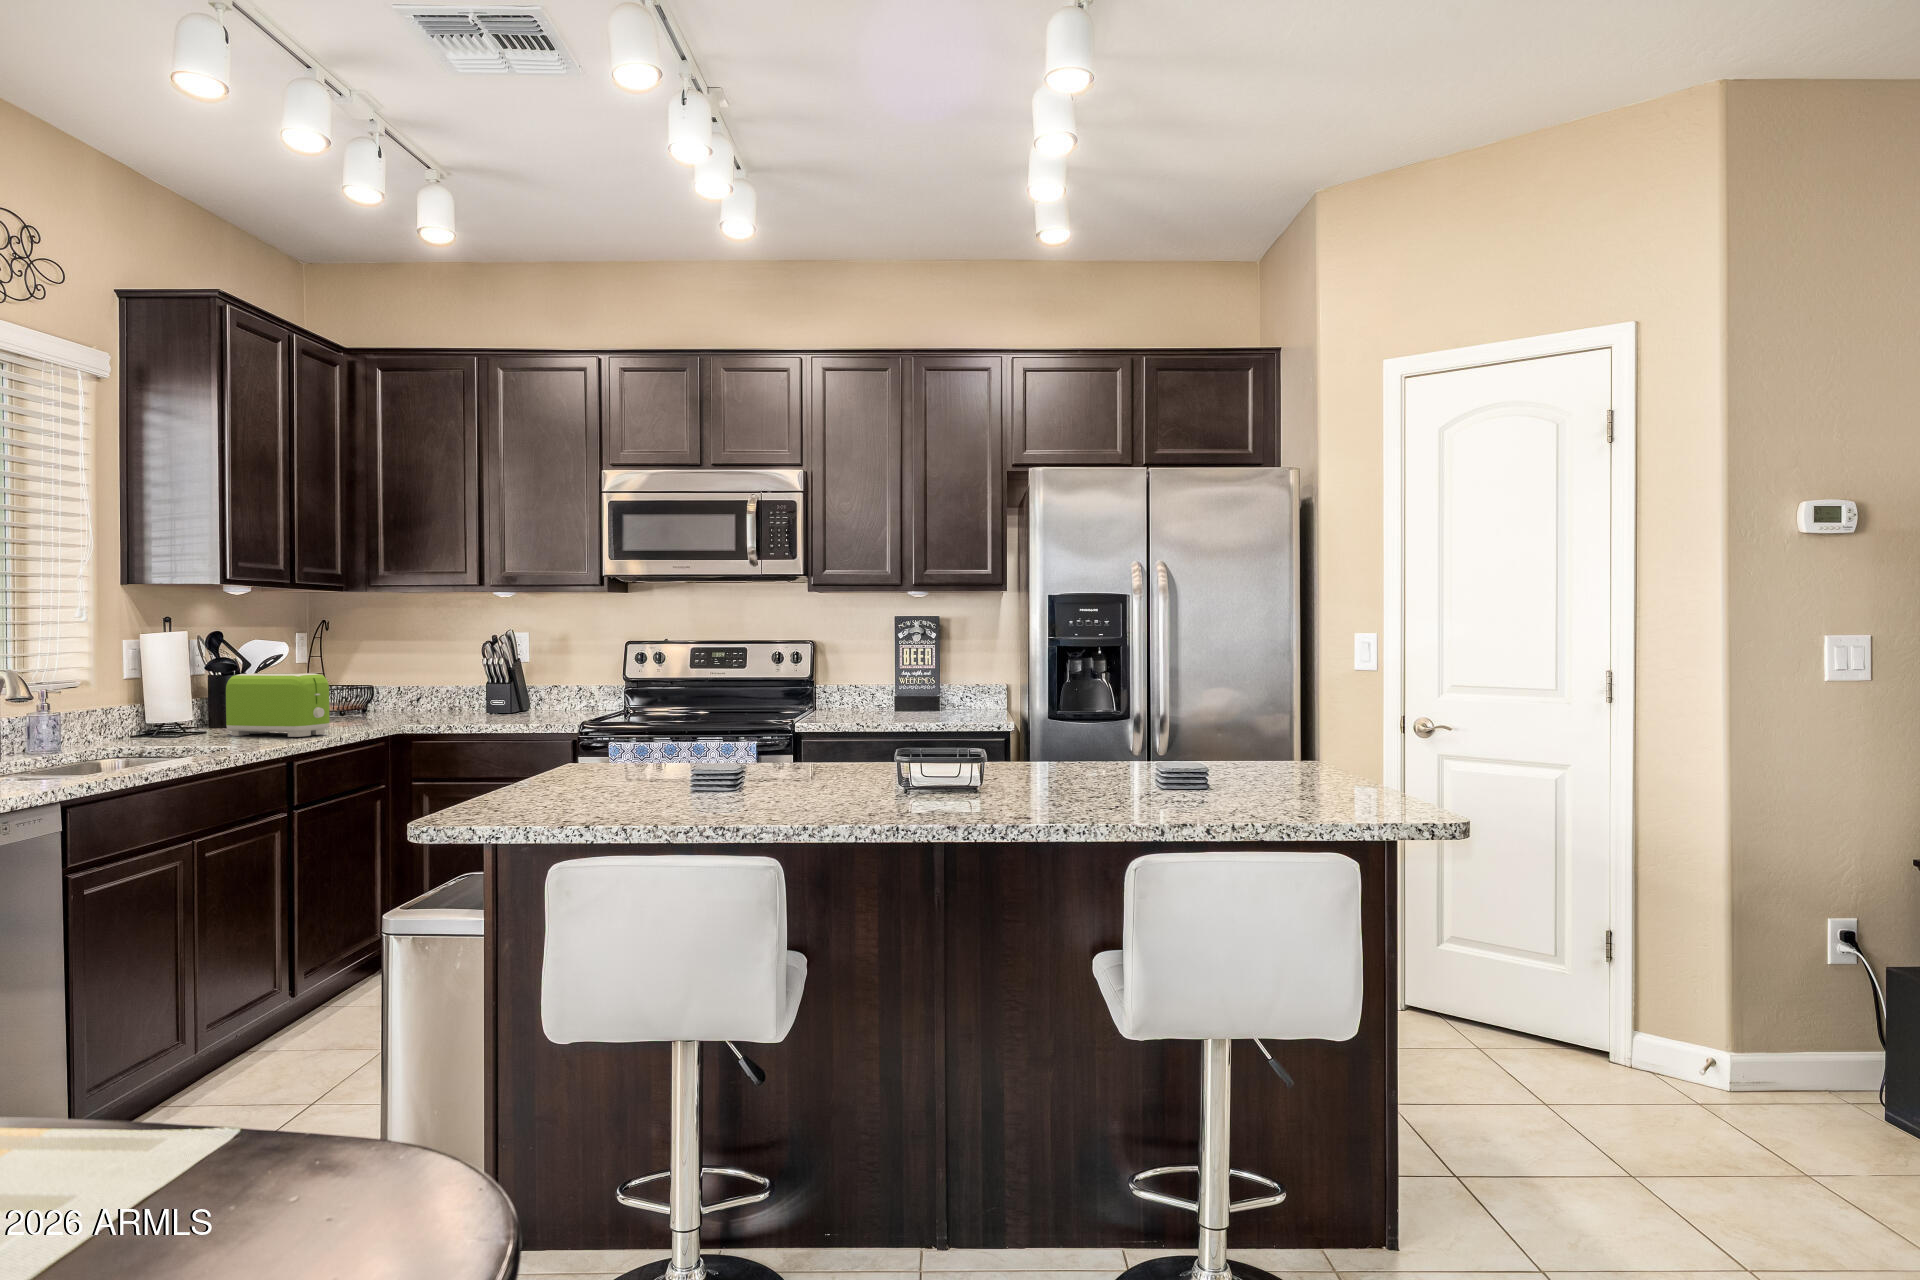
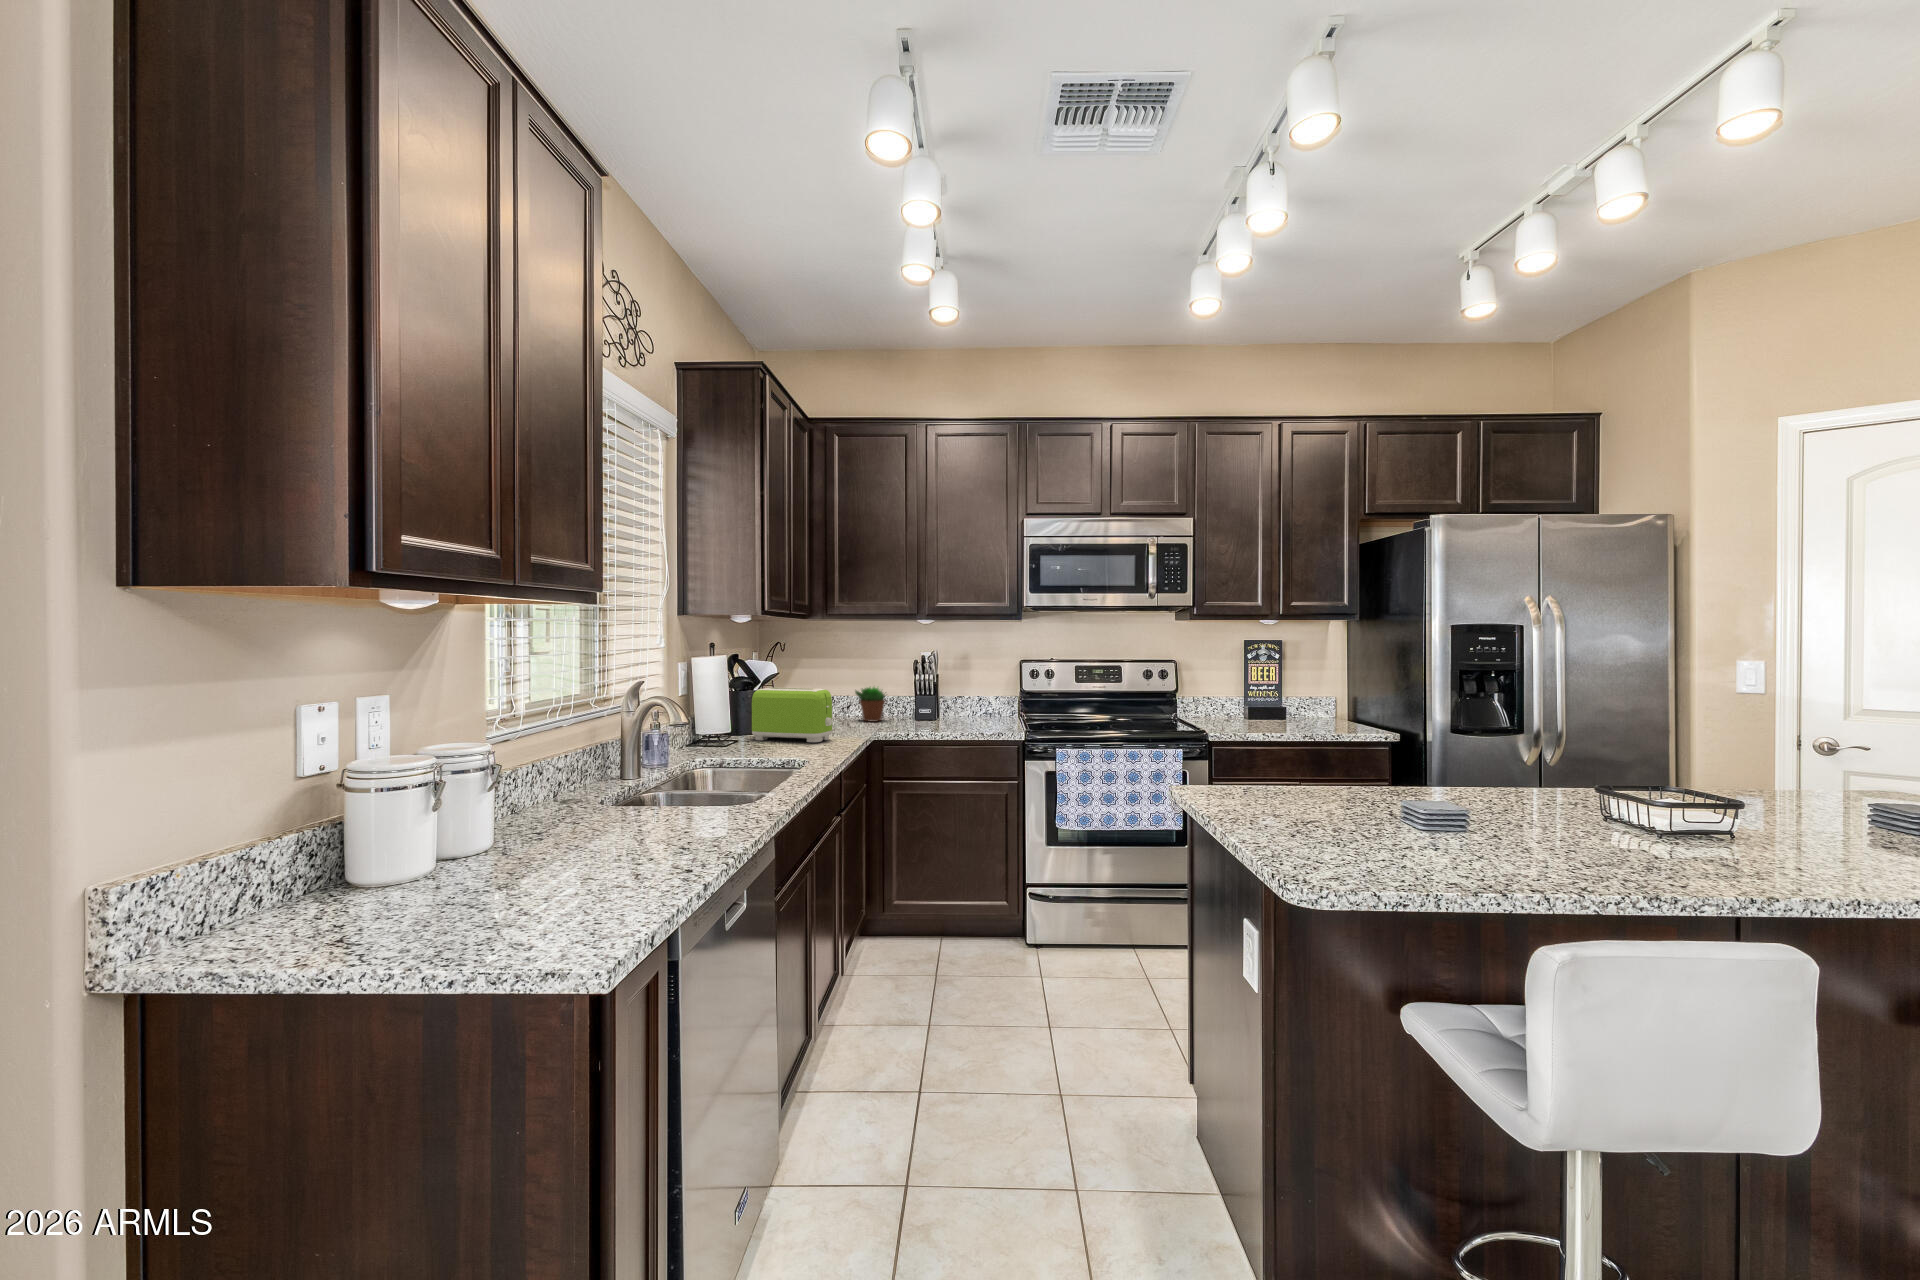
succulent plant: none [413,674,461,719] -> present [855,687,885,721]

